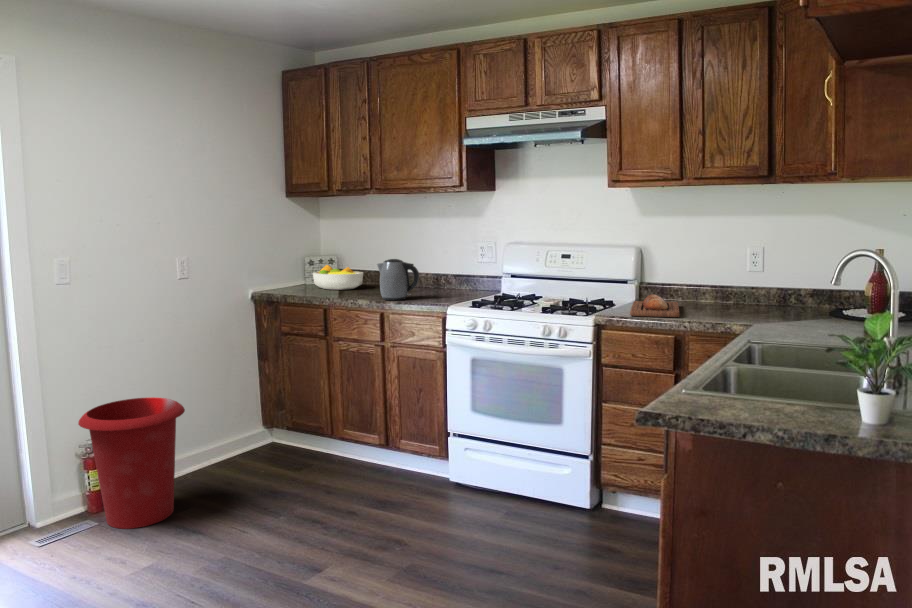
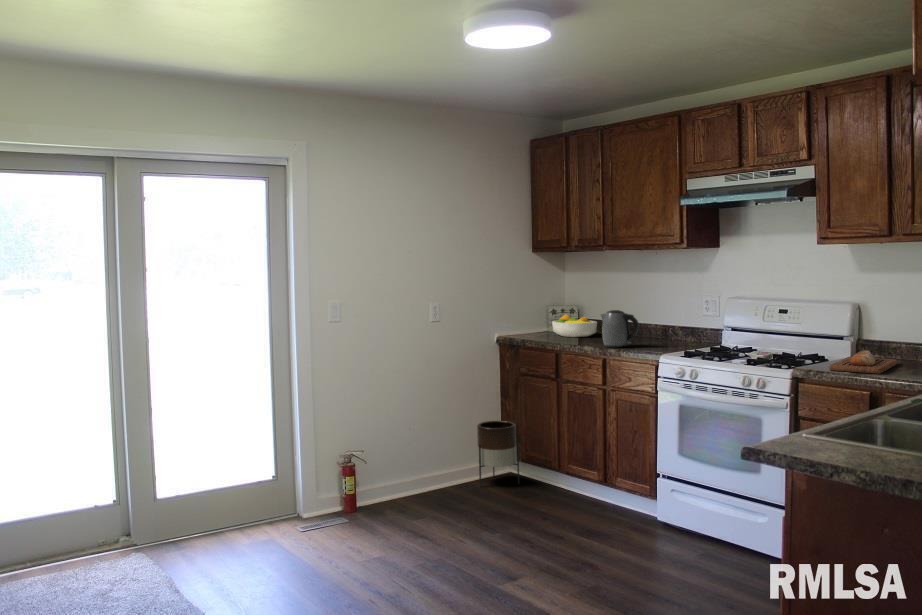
planter: none [233,388,285,466] -> present [477,421,519,487]
waste bin: present [78,397,185,529] -> none [356,418,433,521]

